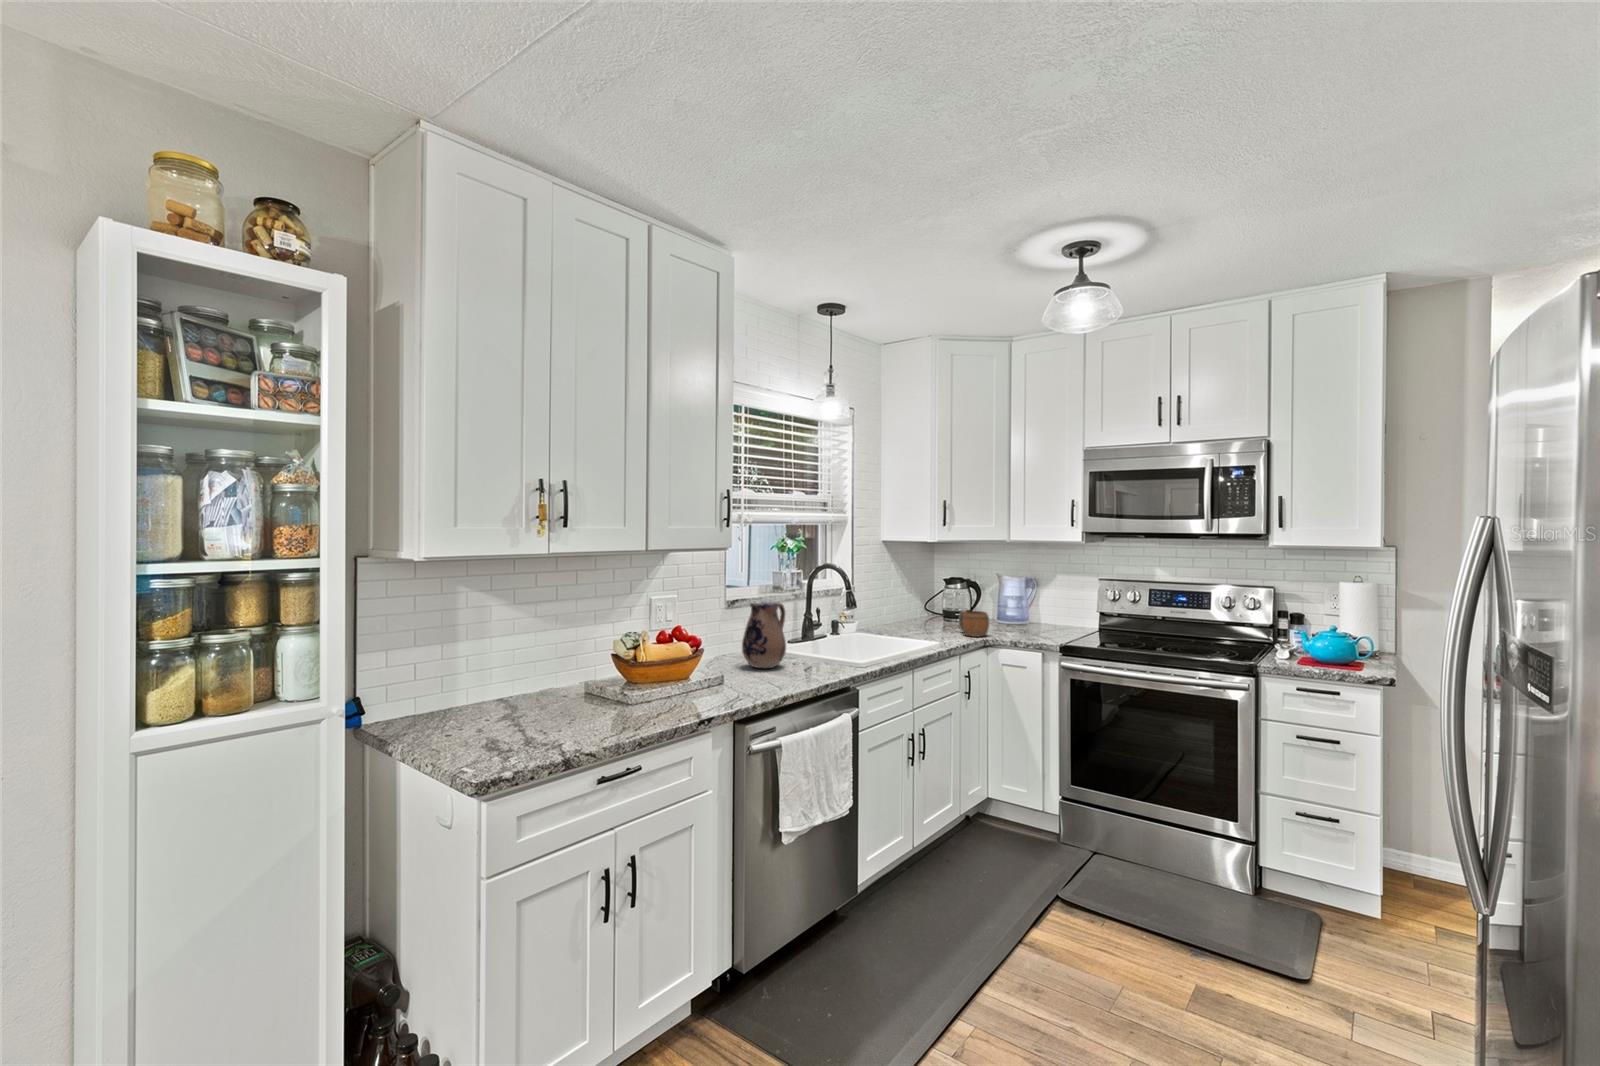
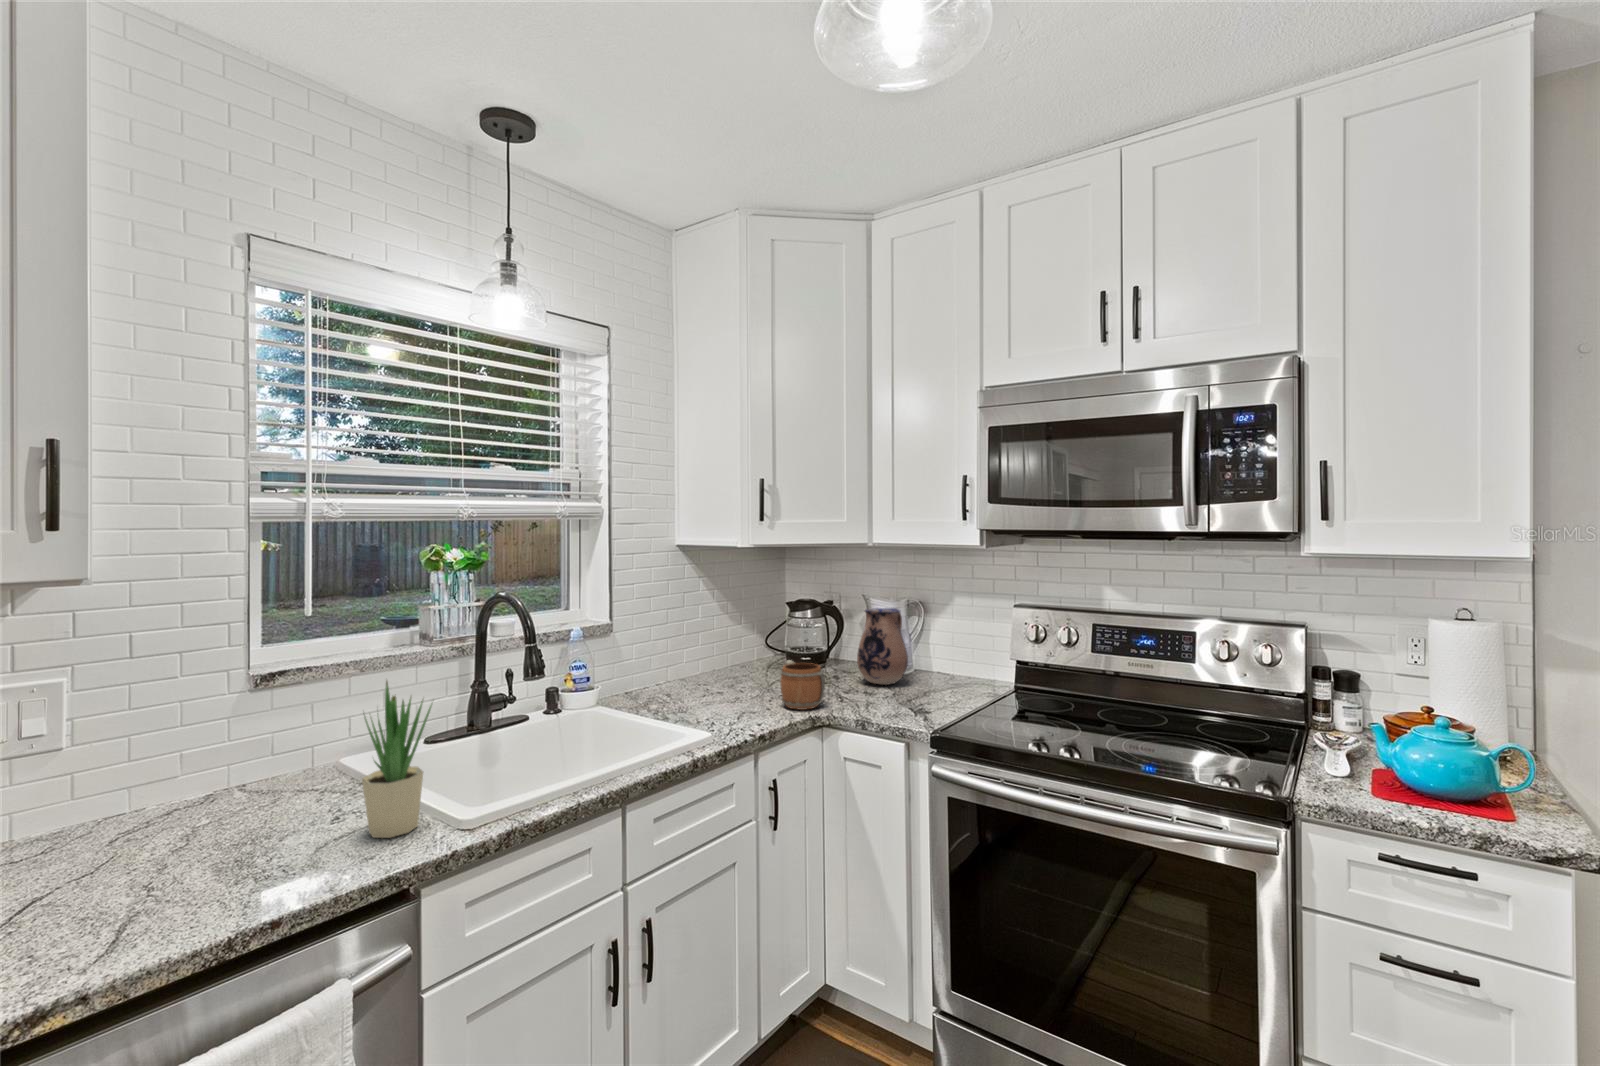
potted plant: none [818,597,847,669] -> present [362,681,432,838]
ceramic pitcher: present [742,602,786,668] -> present [857,608,908,685]

